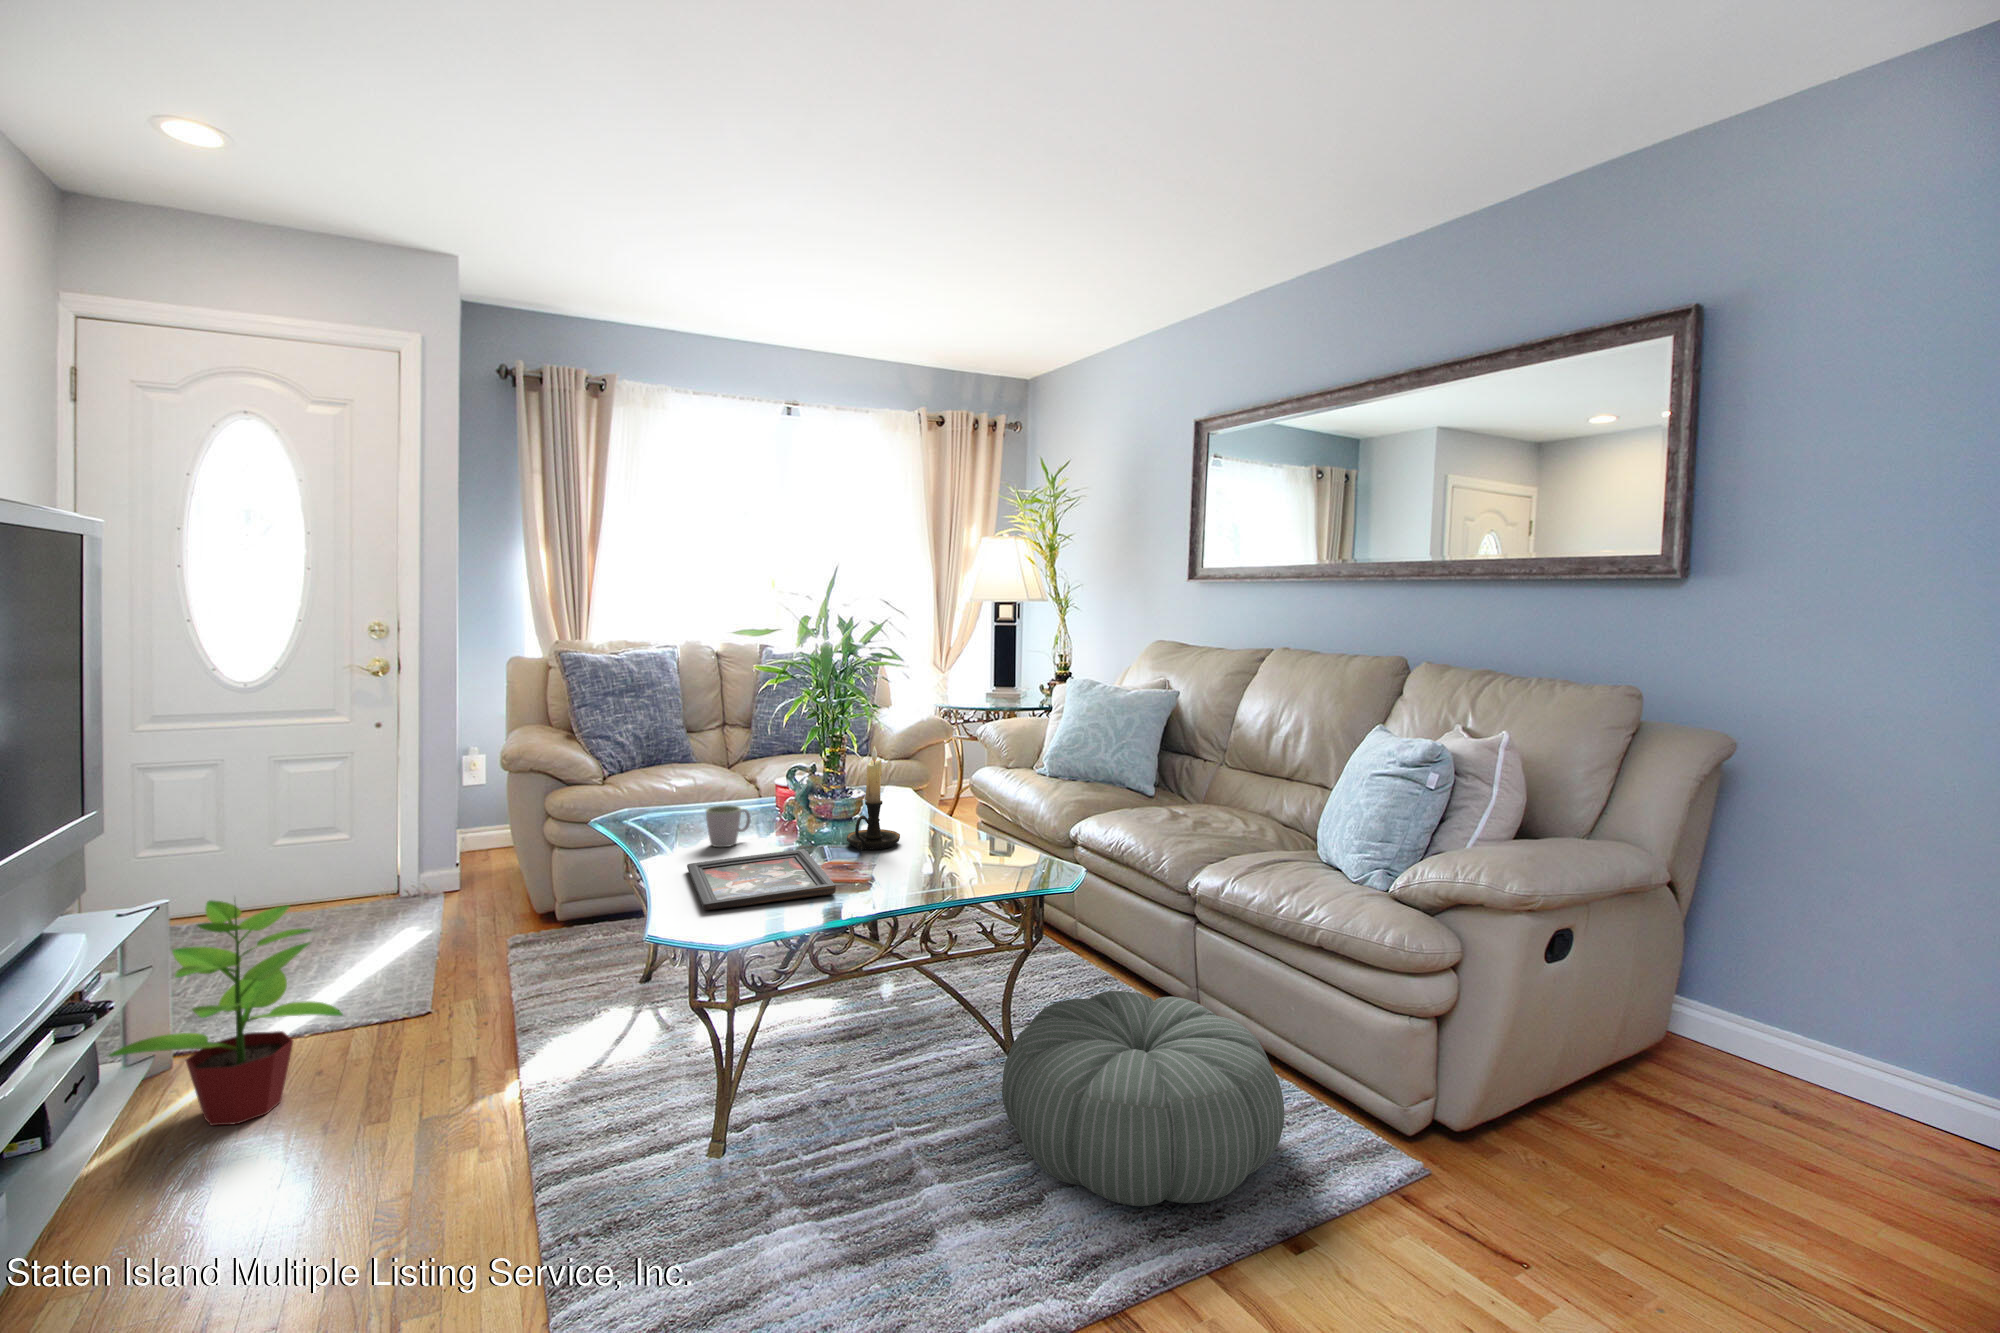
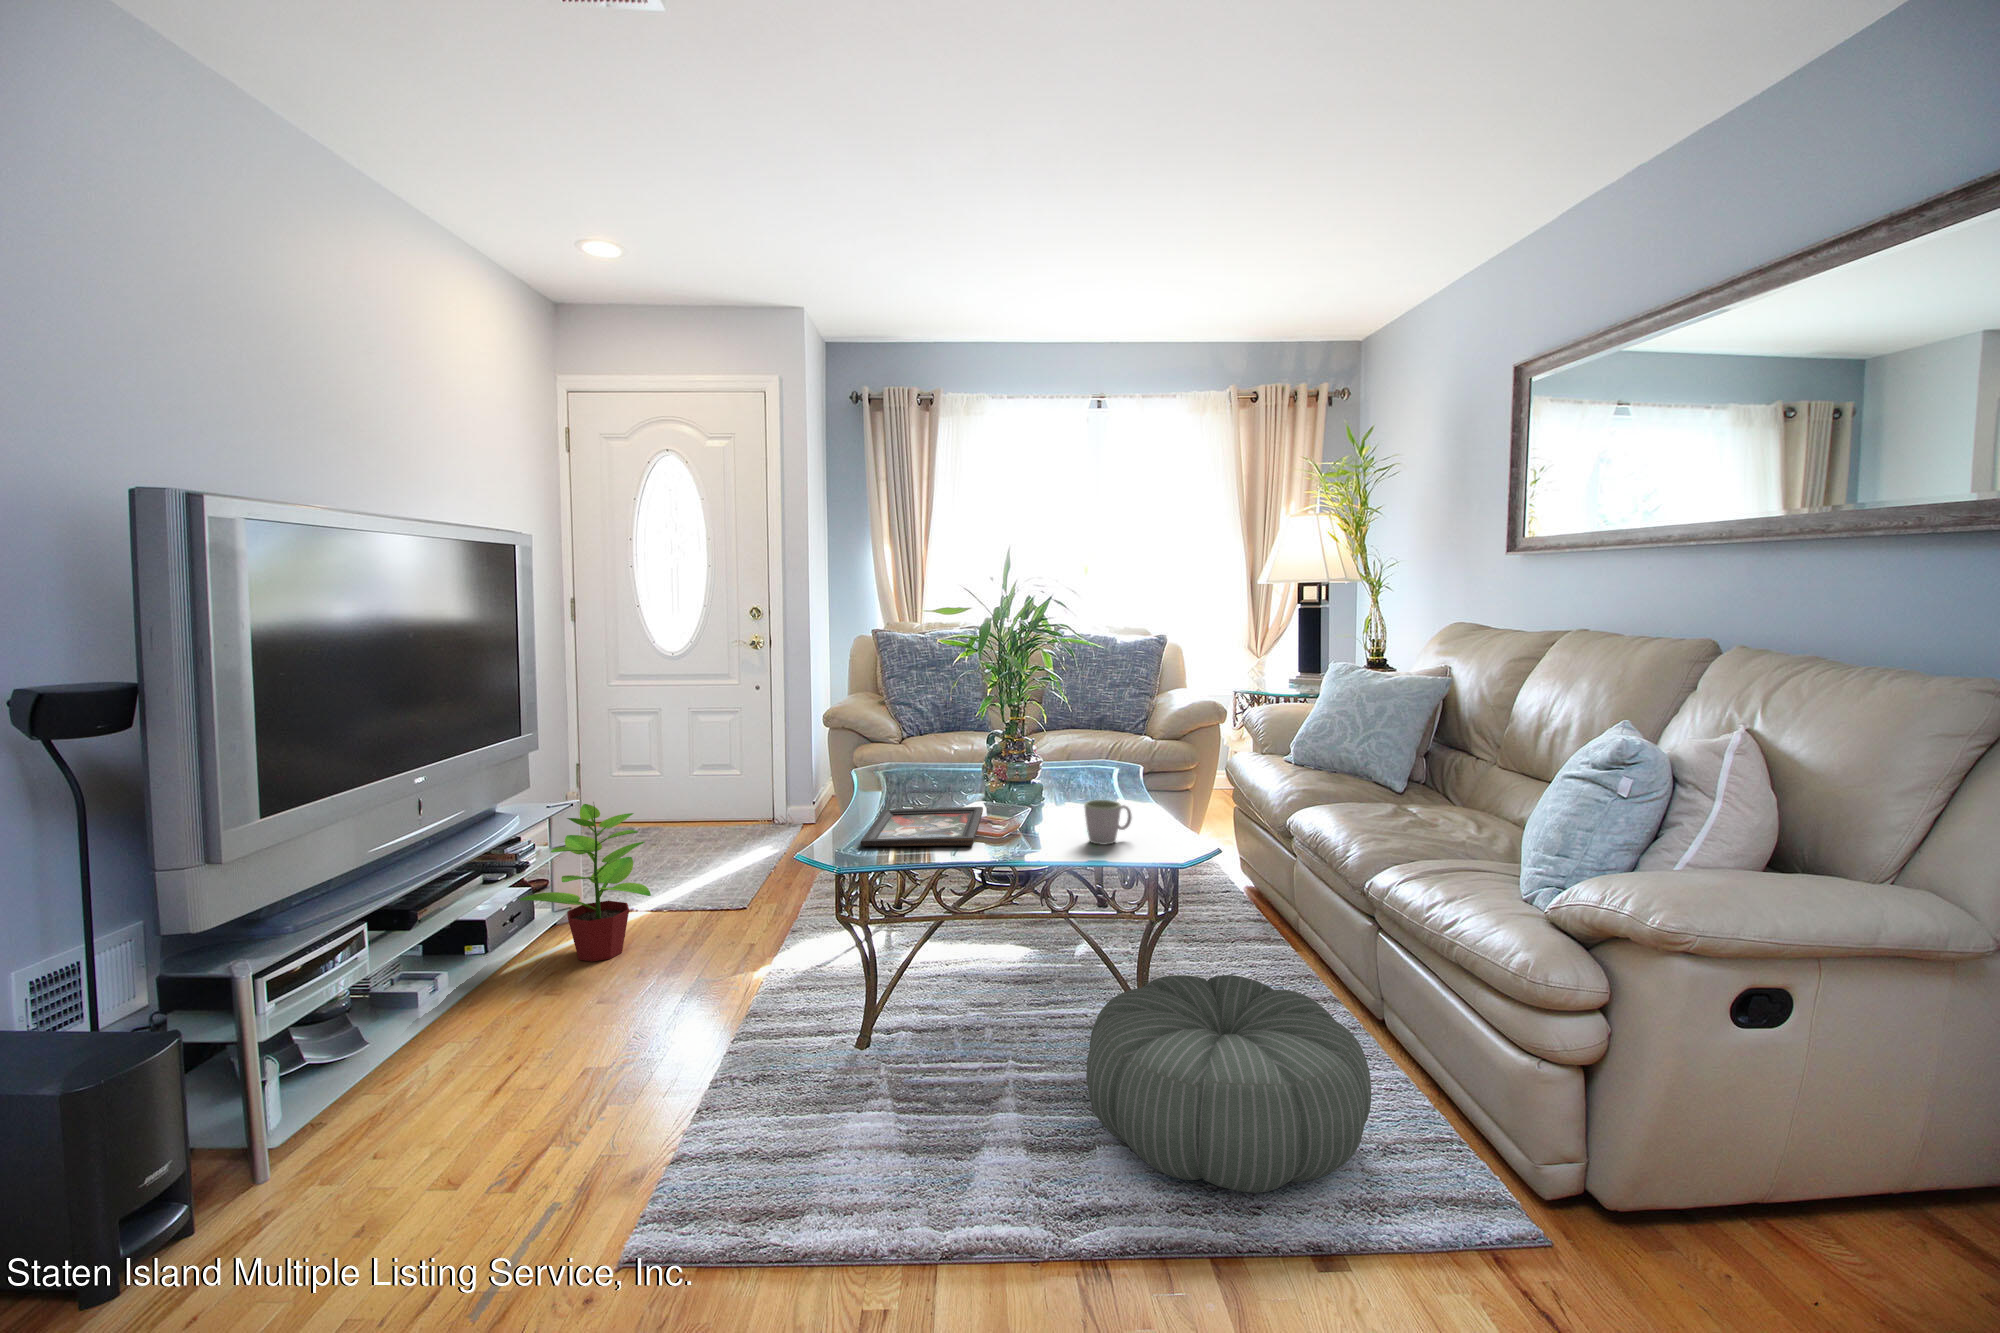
candle holder: present [847,746,900,851] -> none [1027,718,1078,814]
mug: present [706,805,751,847] -> present [1084,800,1132,845]

